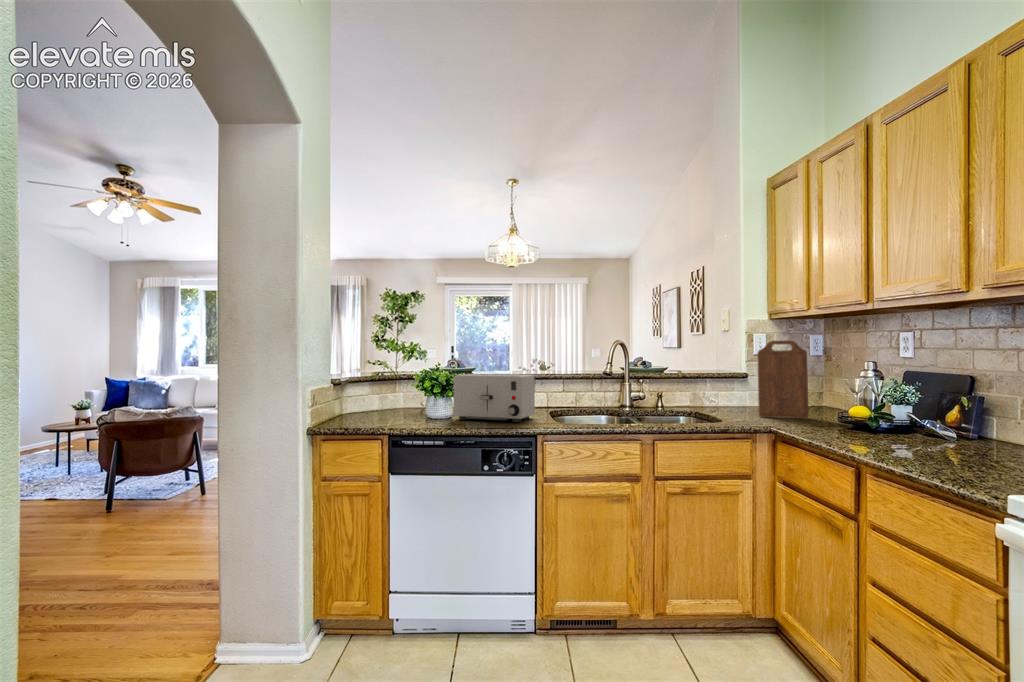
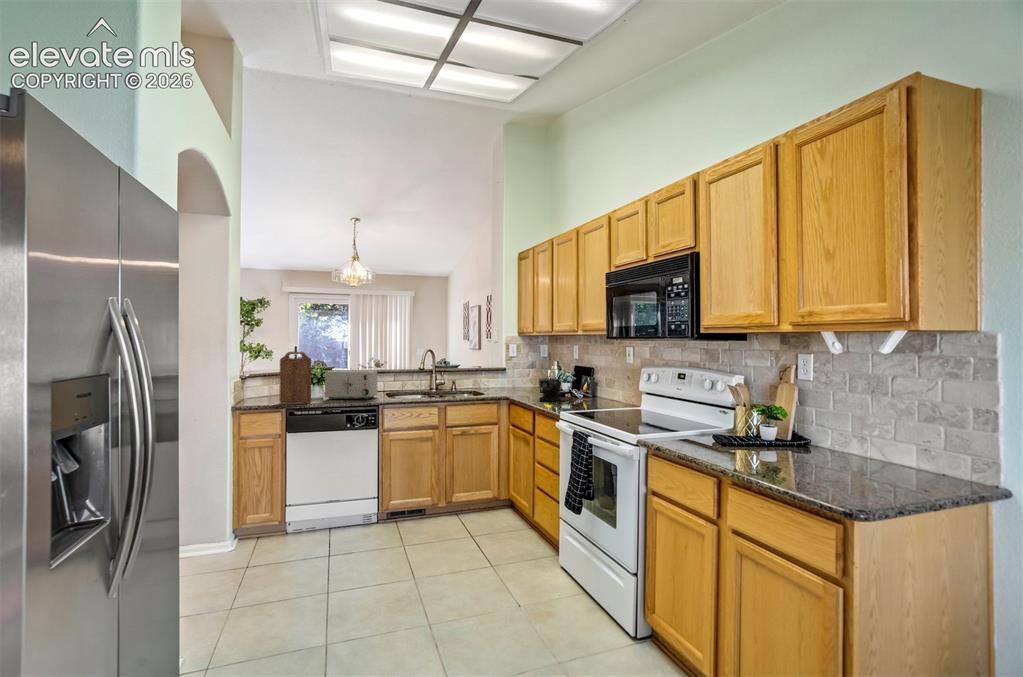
cutting board: present [757,340,809,418] -> present [280,352,311,403]
coffee maker: none [860,396,982,449] -> present [539,378,560,402]

